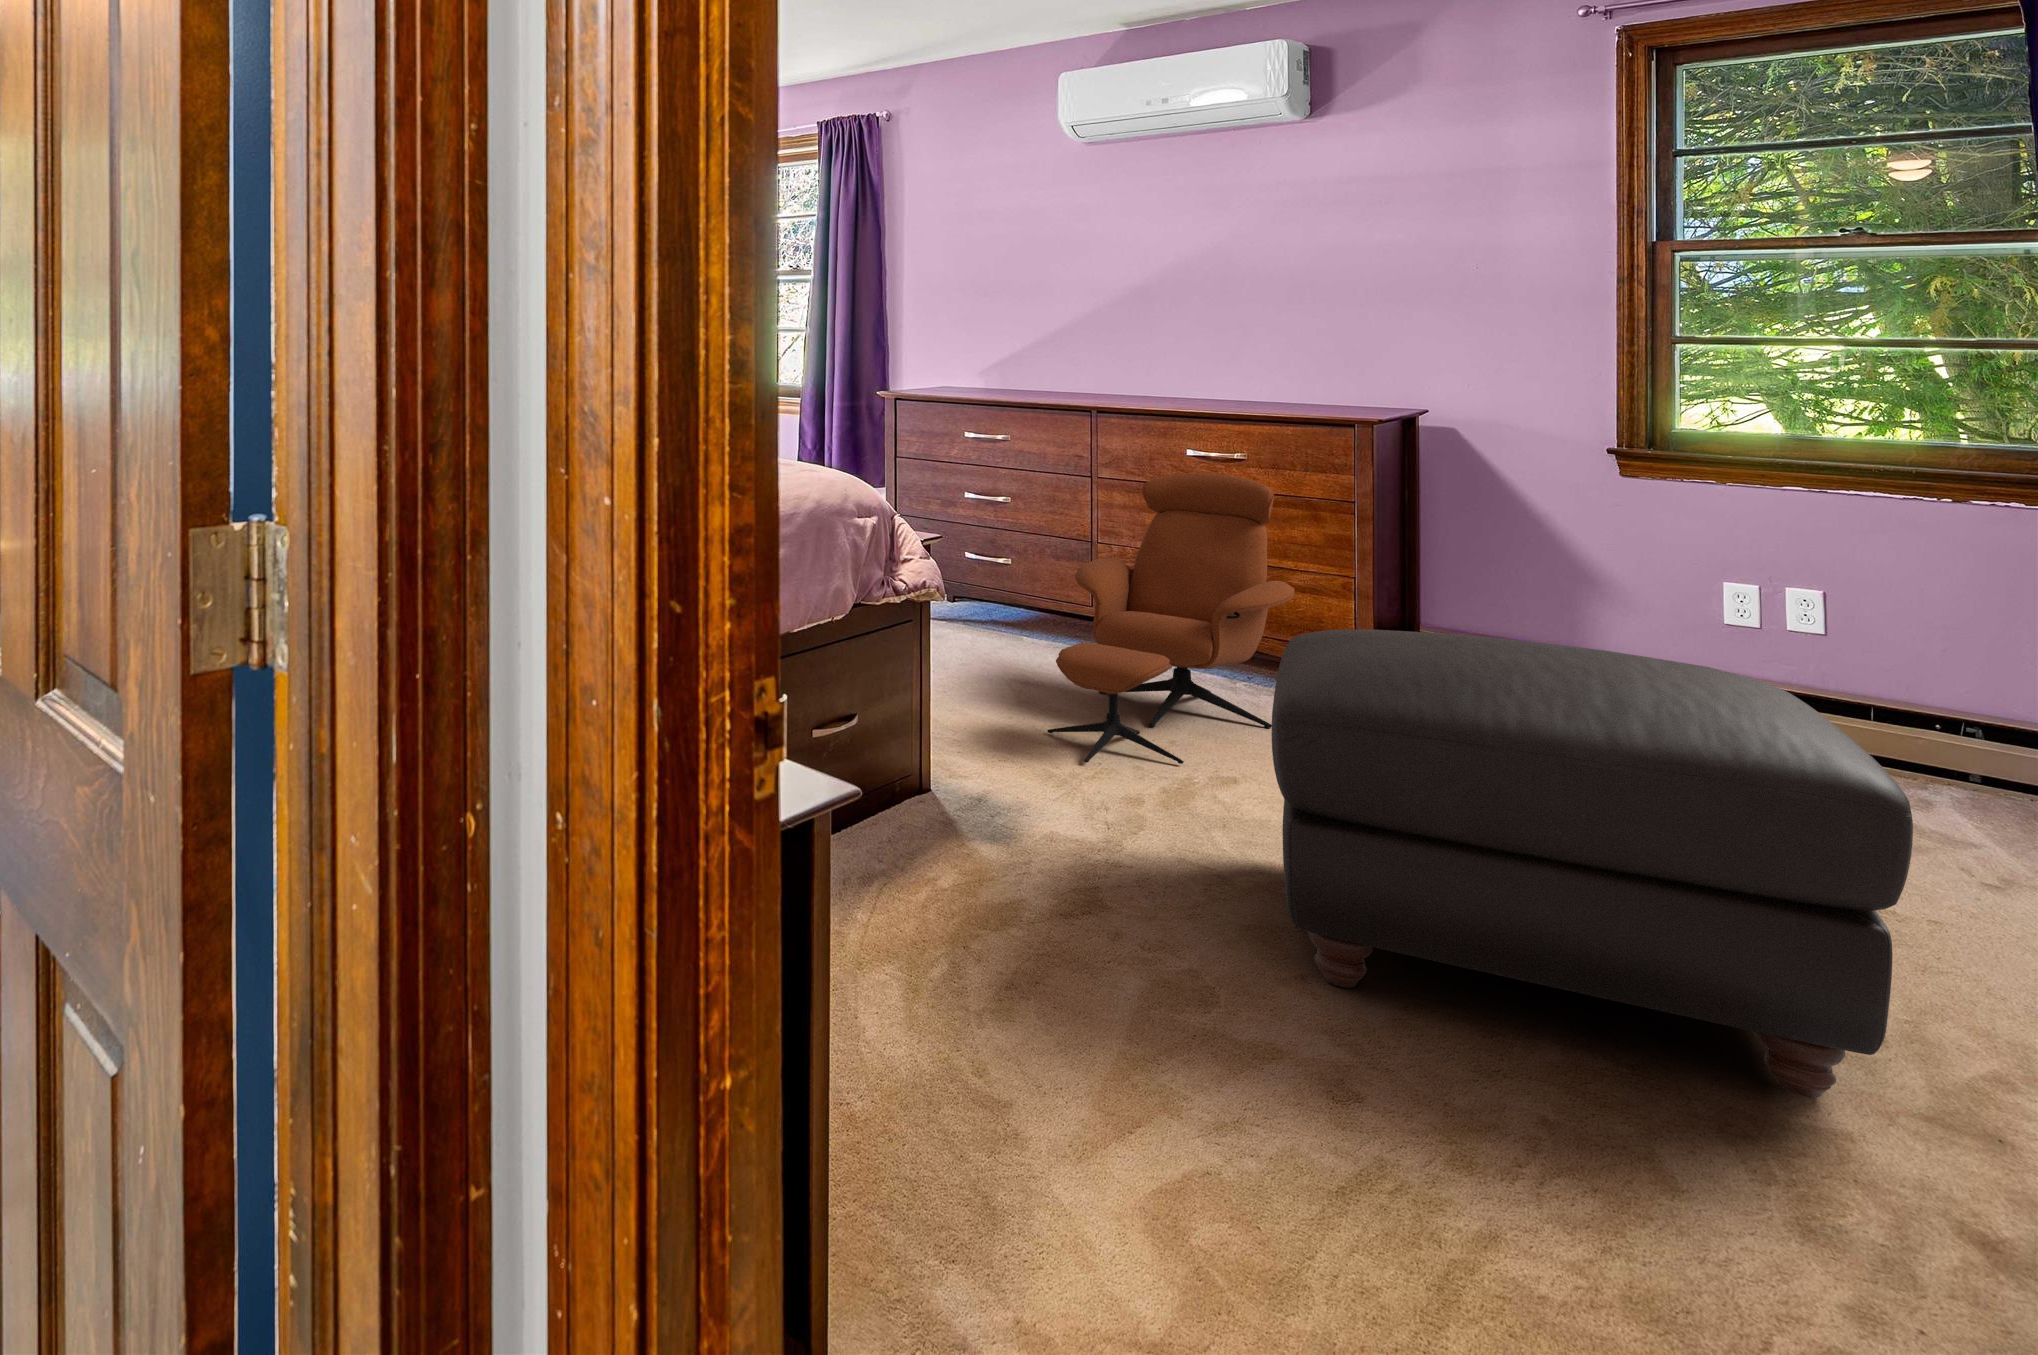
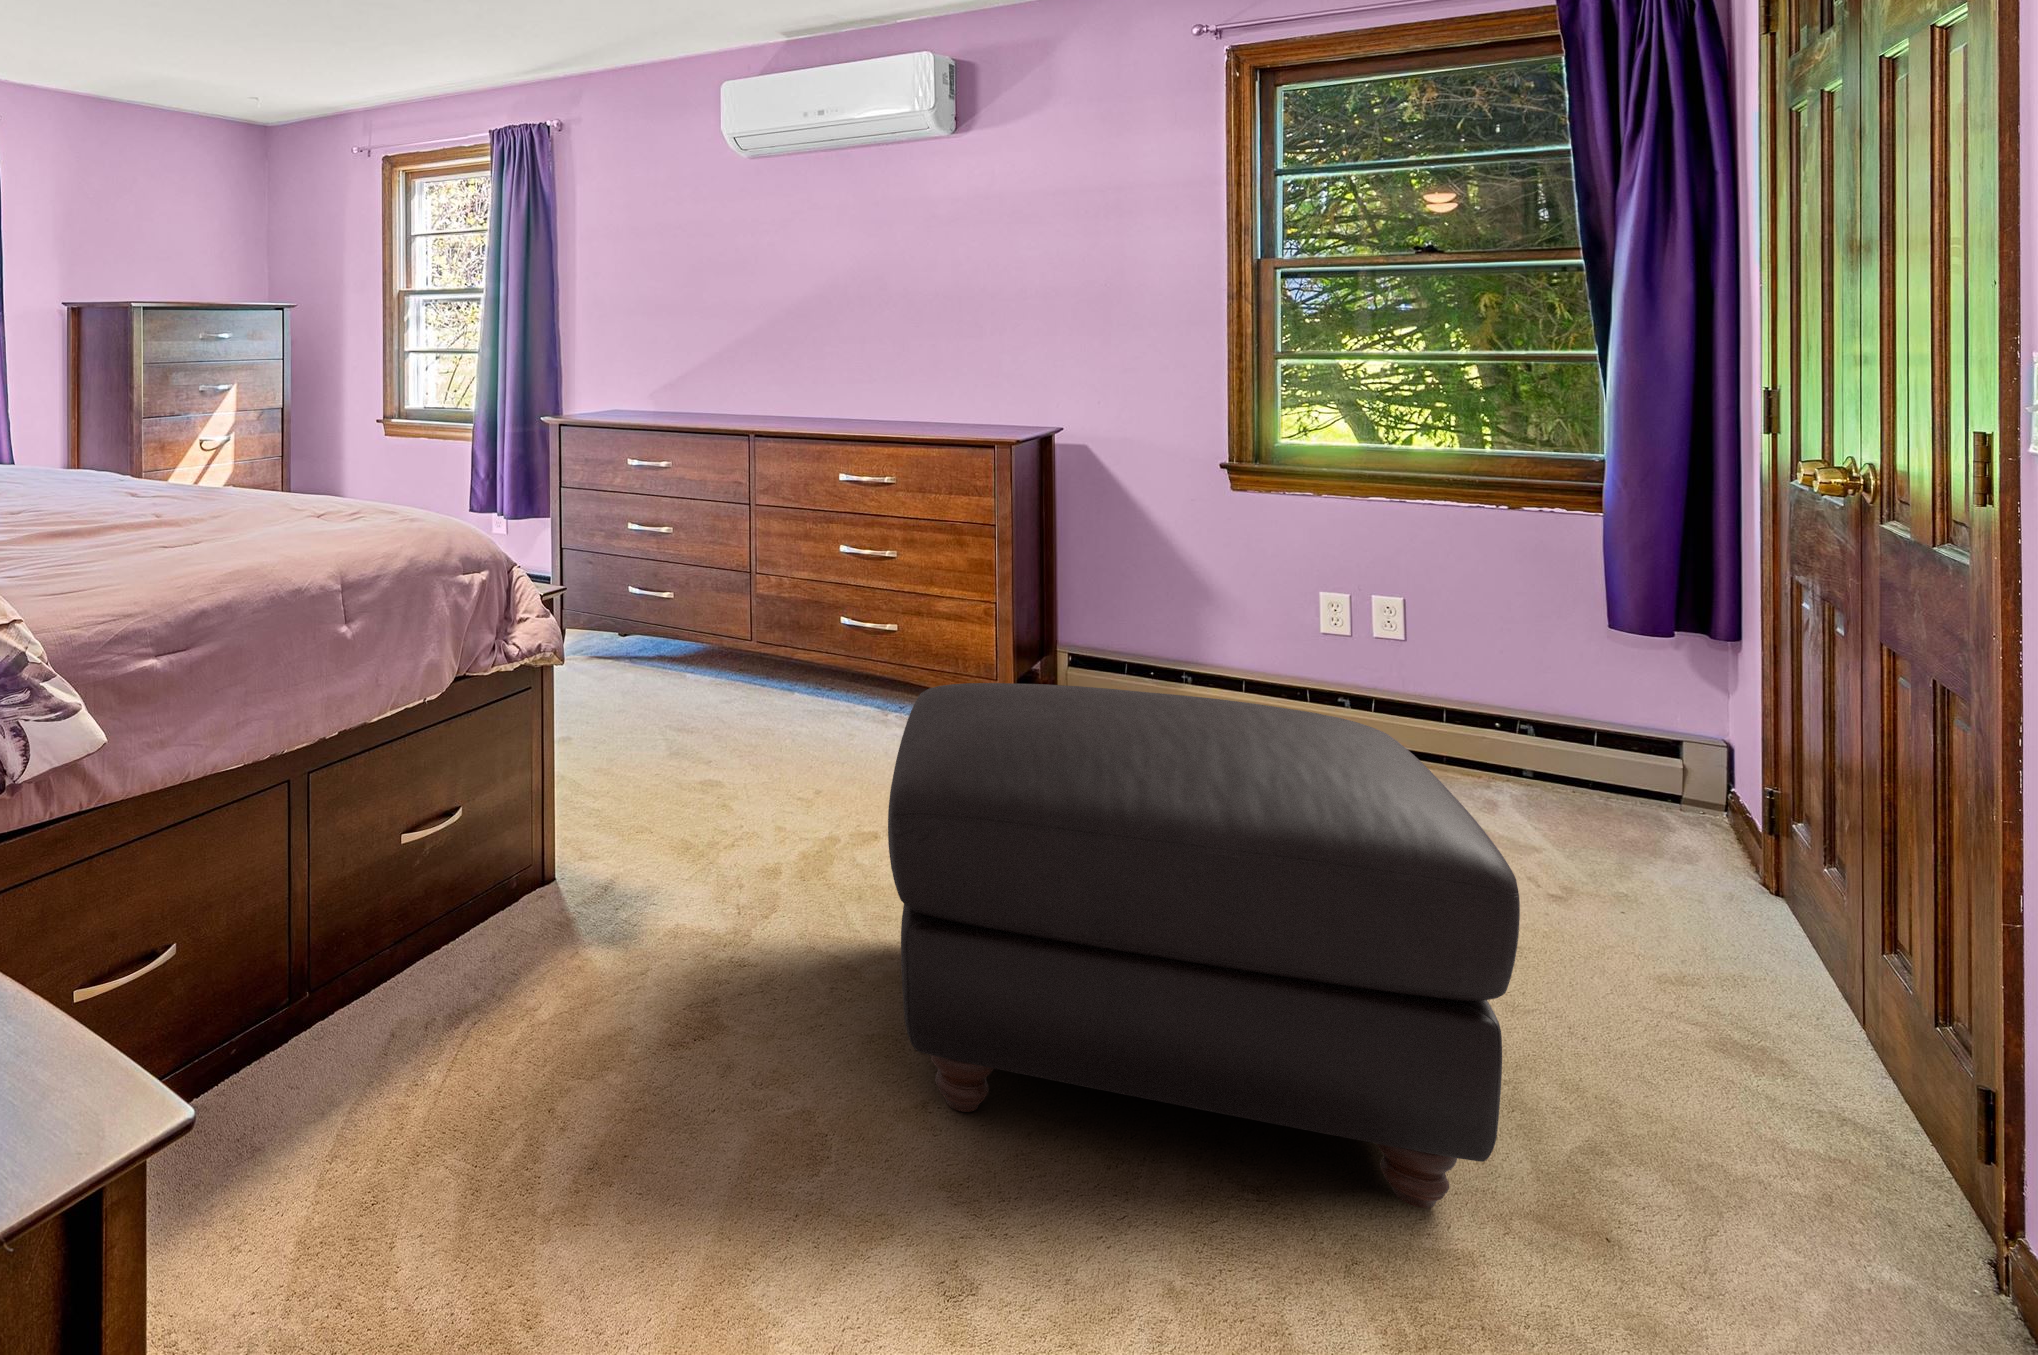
lounge chair: present [1047,473,1294,764] -> none [693,497,938,826]

